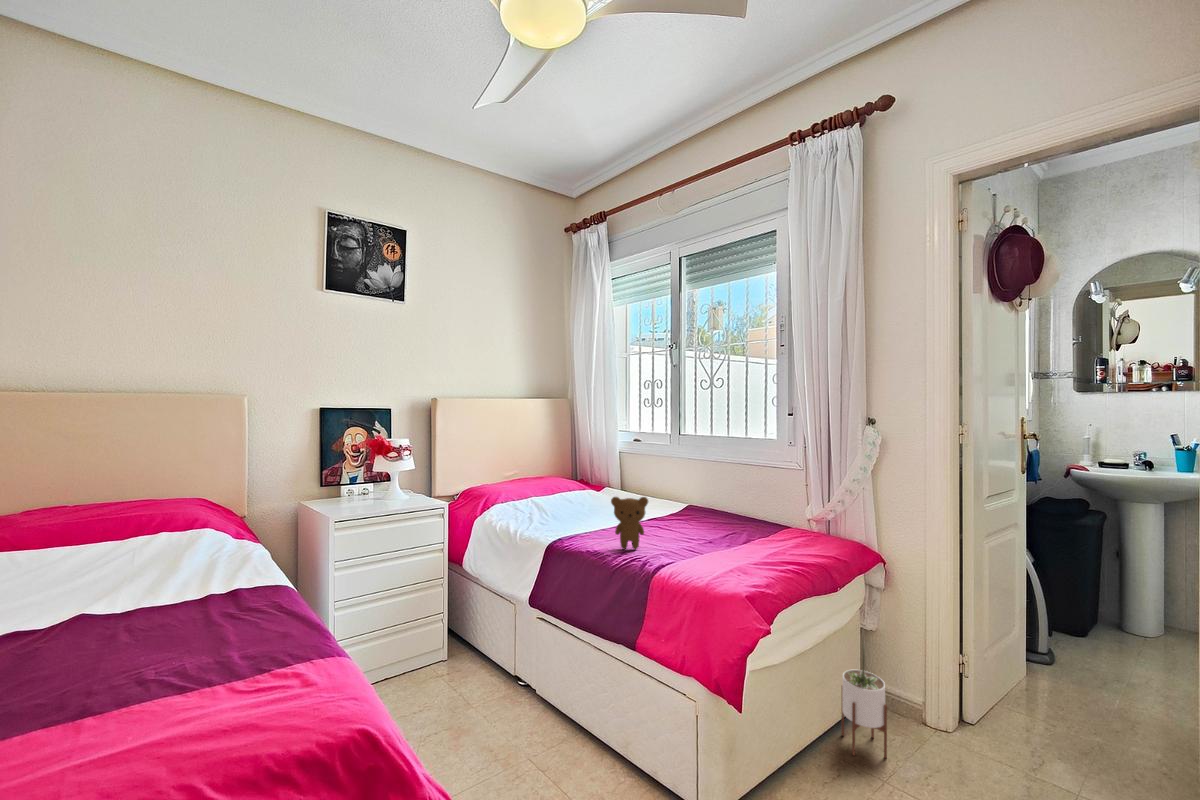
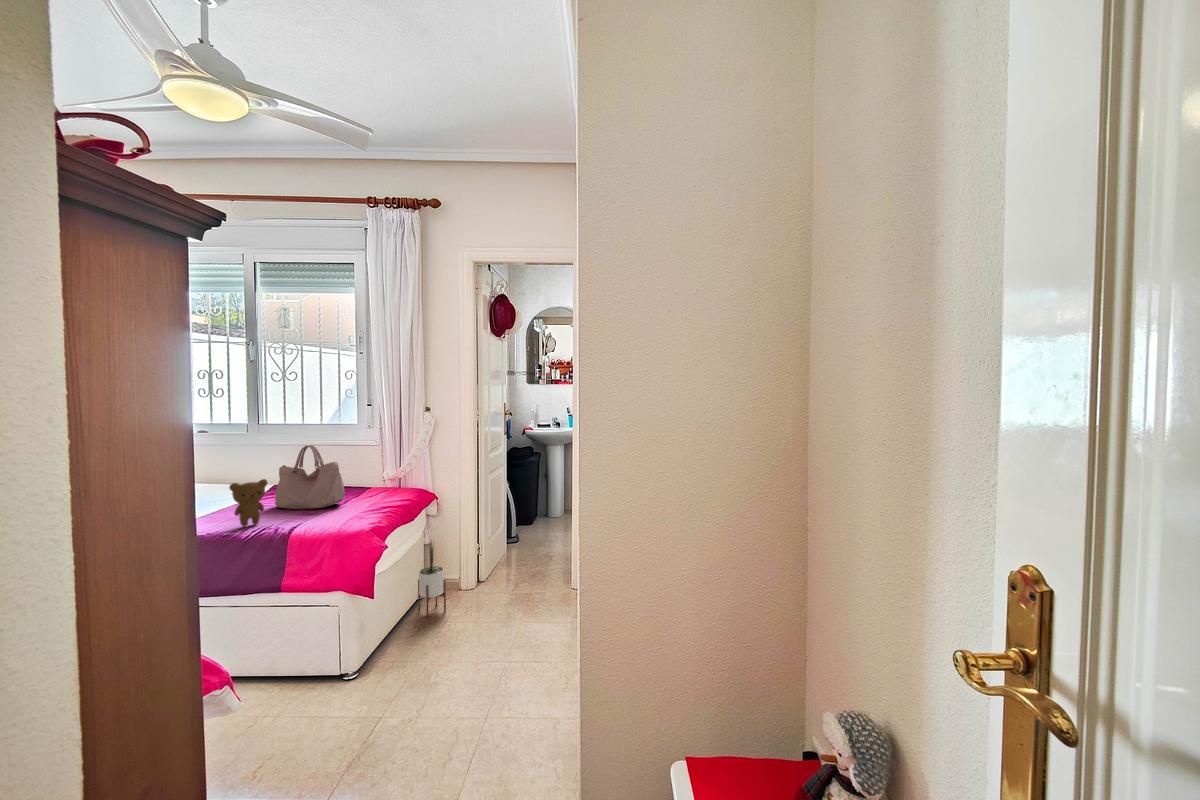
handbag: none [669,461,740,544] -> present [275,445,345,509]

